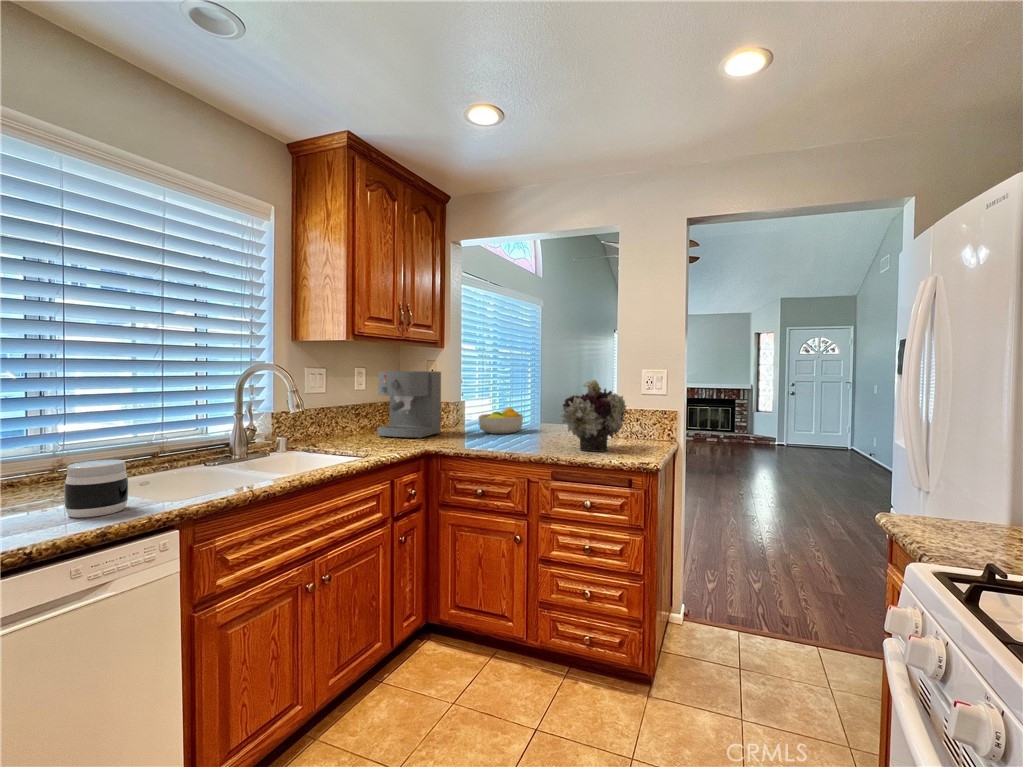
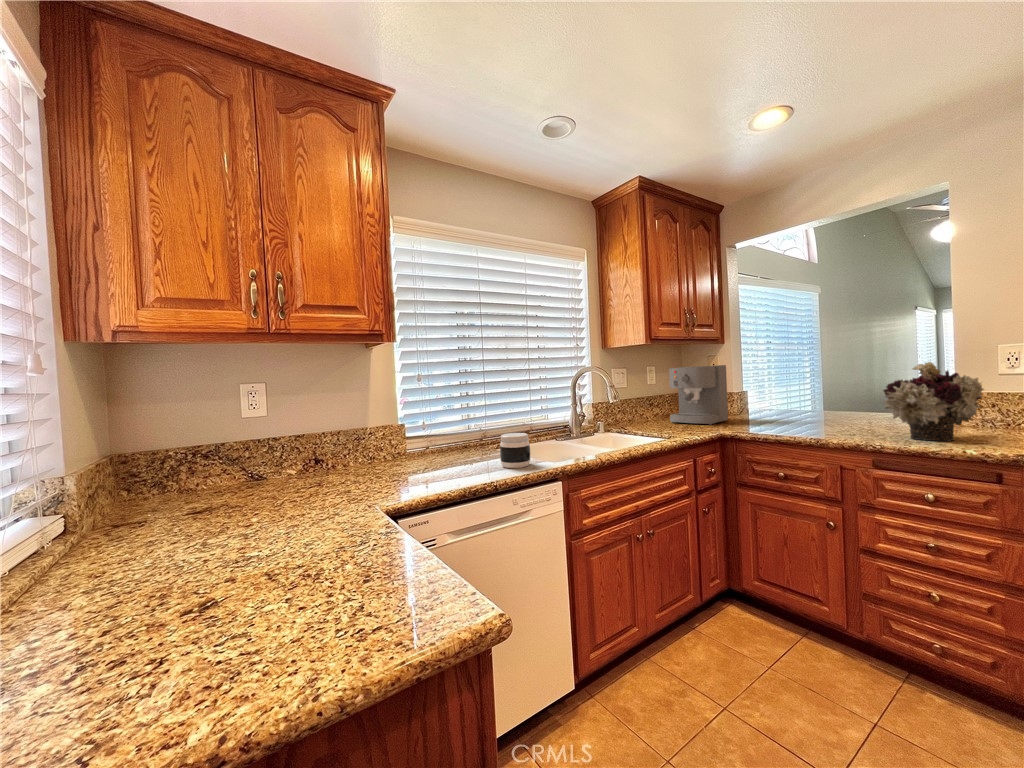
fruit bowl: present [479,407,523,434] -> none [767,396,819,422]

